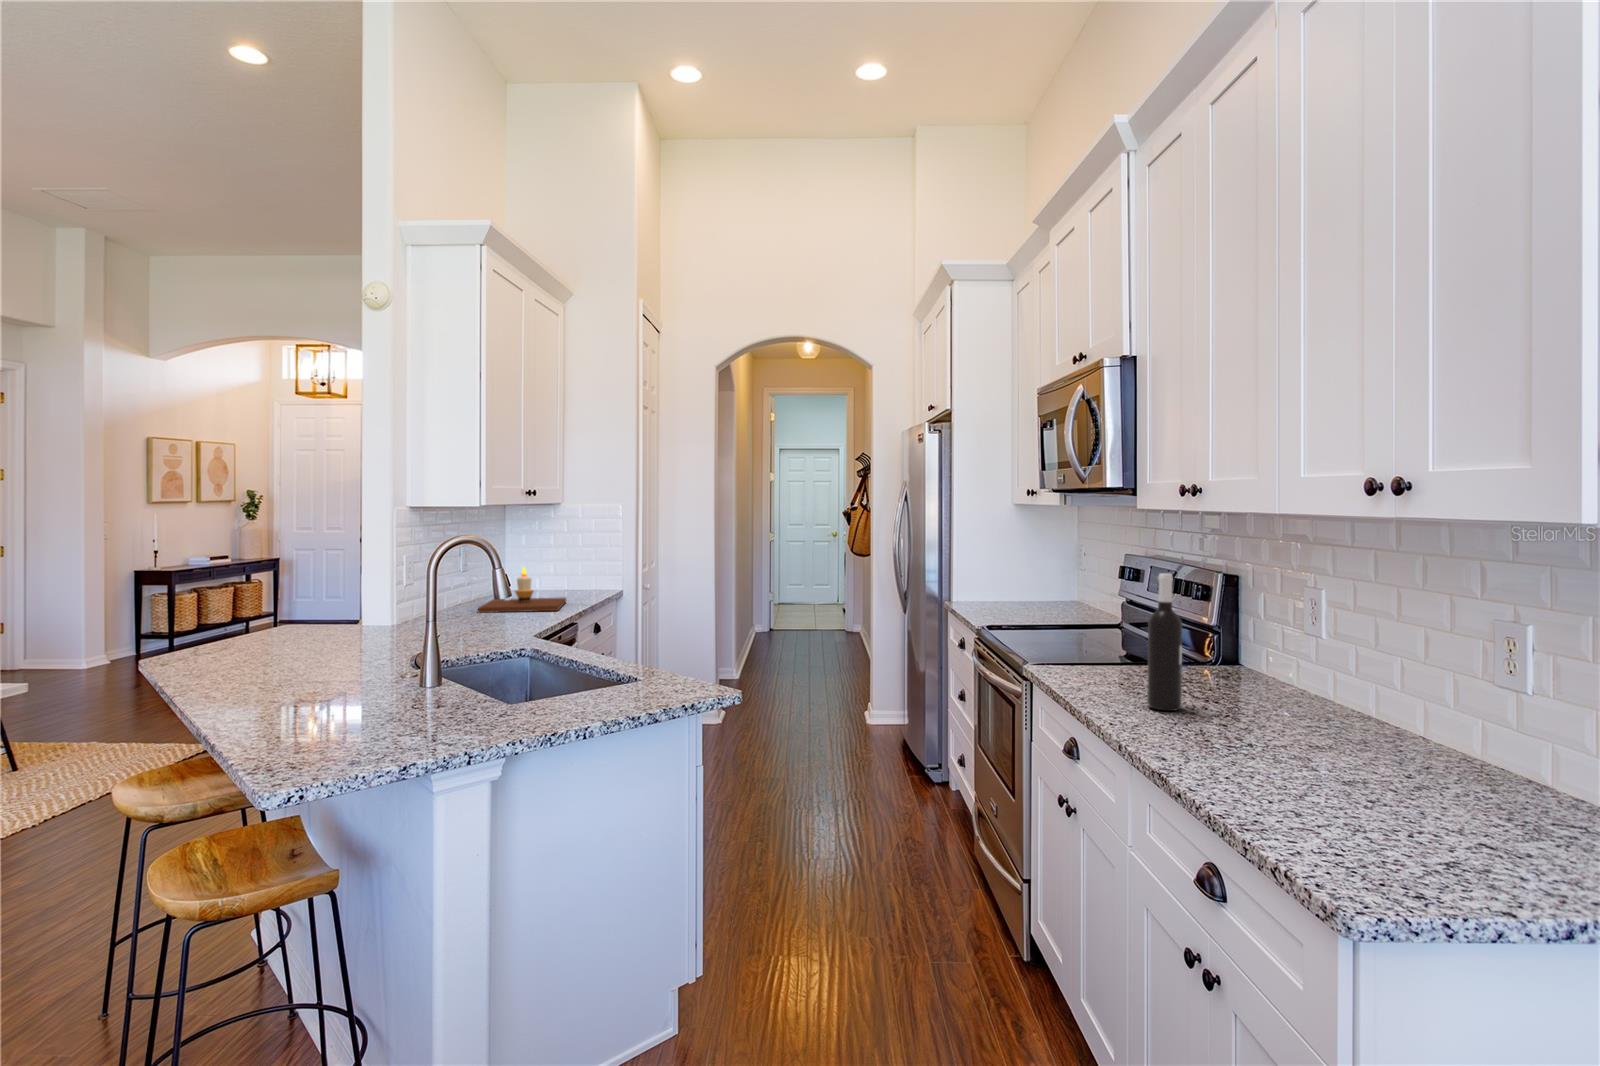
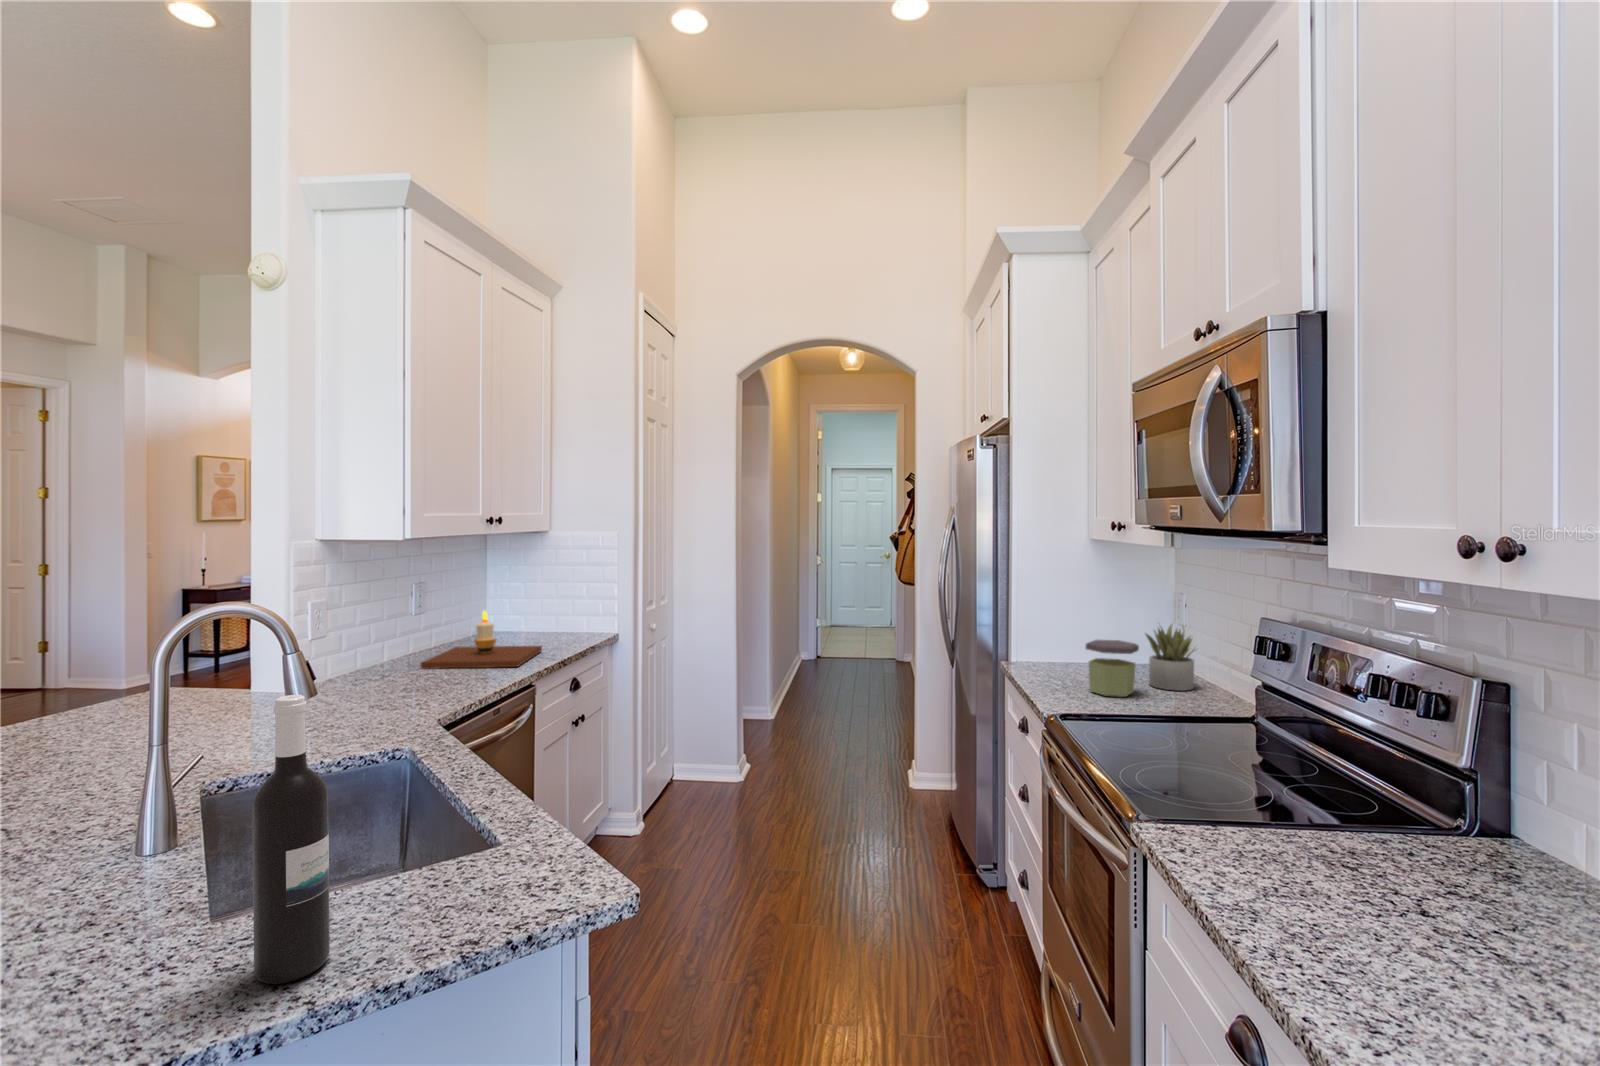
succulent plant: none [1049,565,1087,615] -> present [1146,624,1195,691]
wine bottle: present [1147,573,1182,711] -> present [252,695,330,984]
jar: none [1005,579,1043,619] -> present [1085,640,1139,697]

